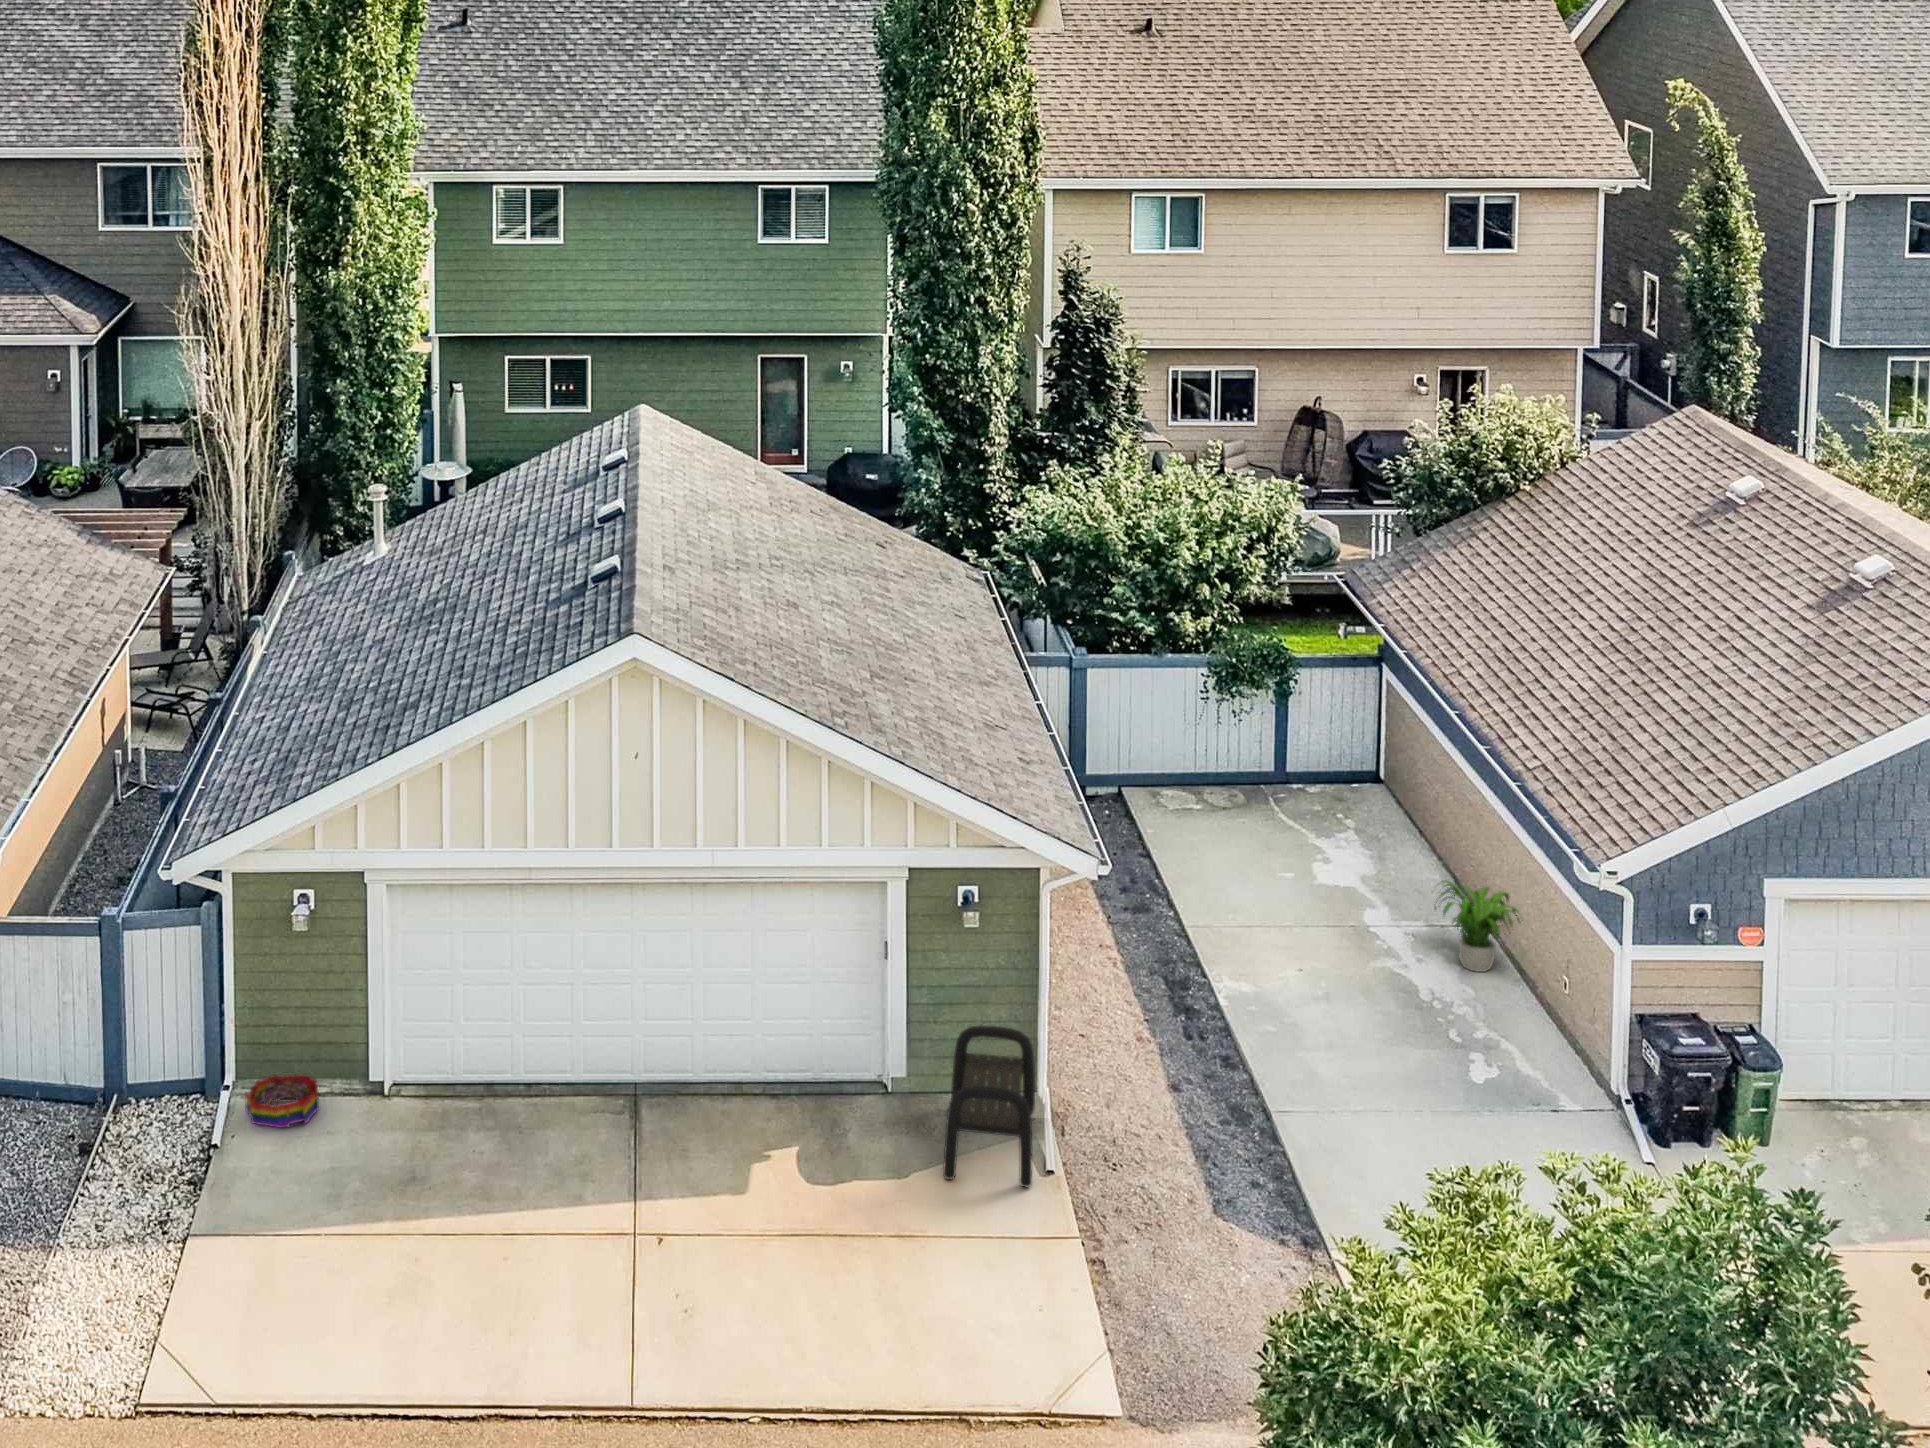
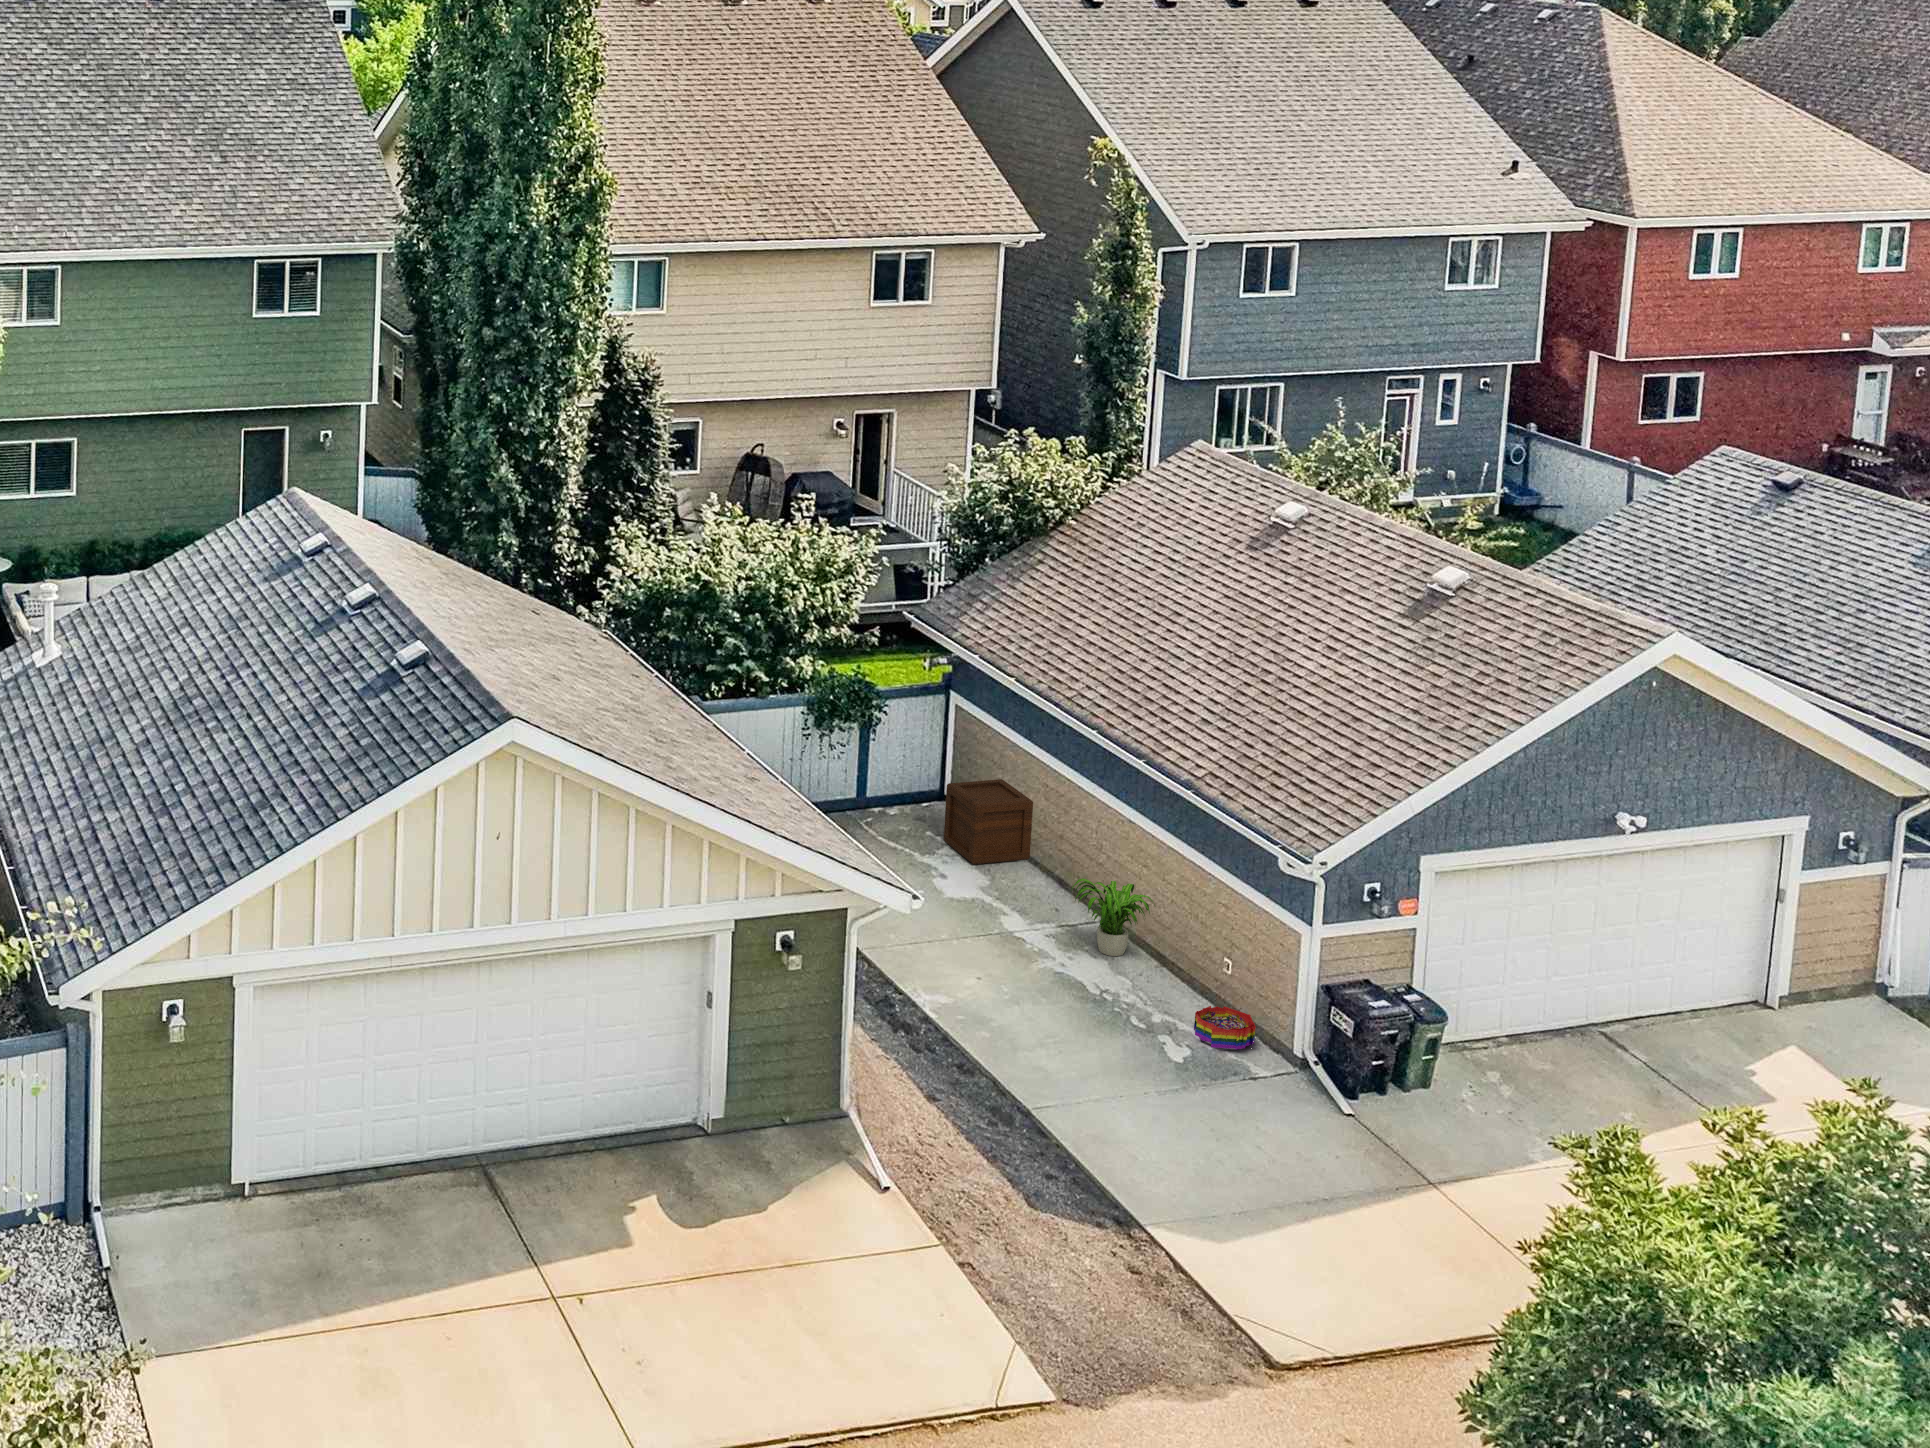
wooden crate: none [1344,764,1438,857] -> present [944,779,1033,864]
bench: present [943,1025,1035,1188] -> none [759,1053,866,1198]
storage bin: present [245,1075,319,1128] -> present [1194,1006,1256,1050]

